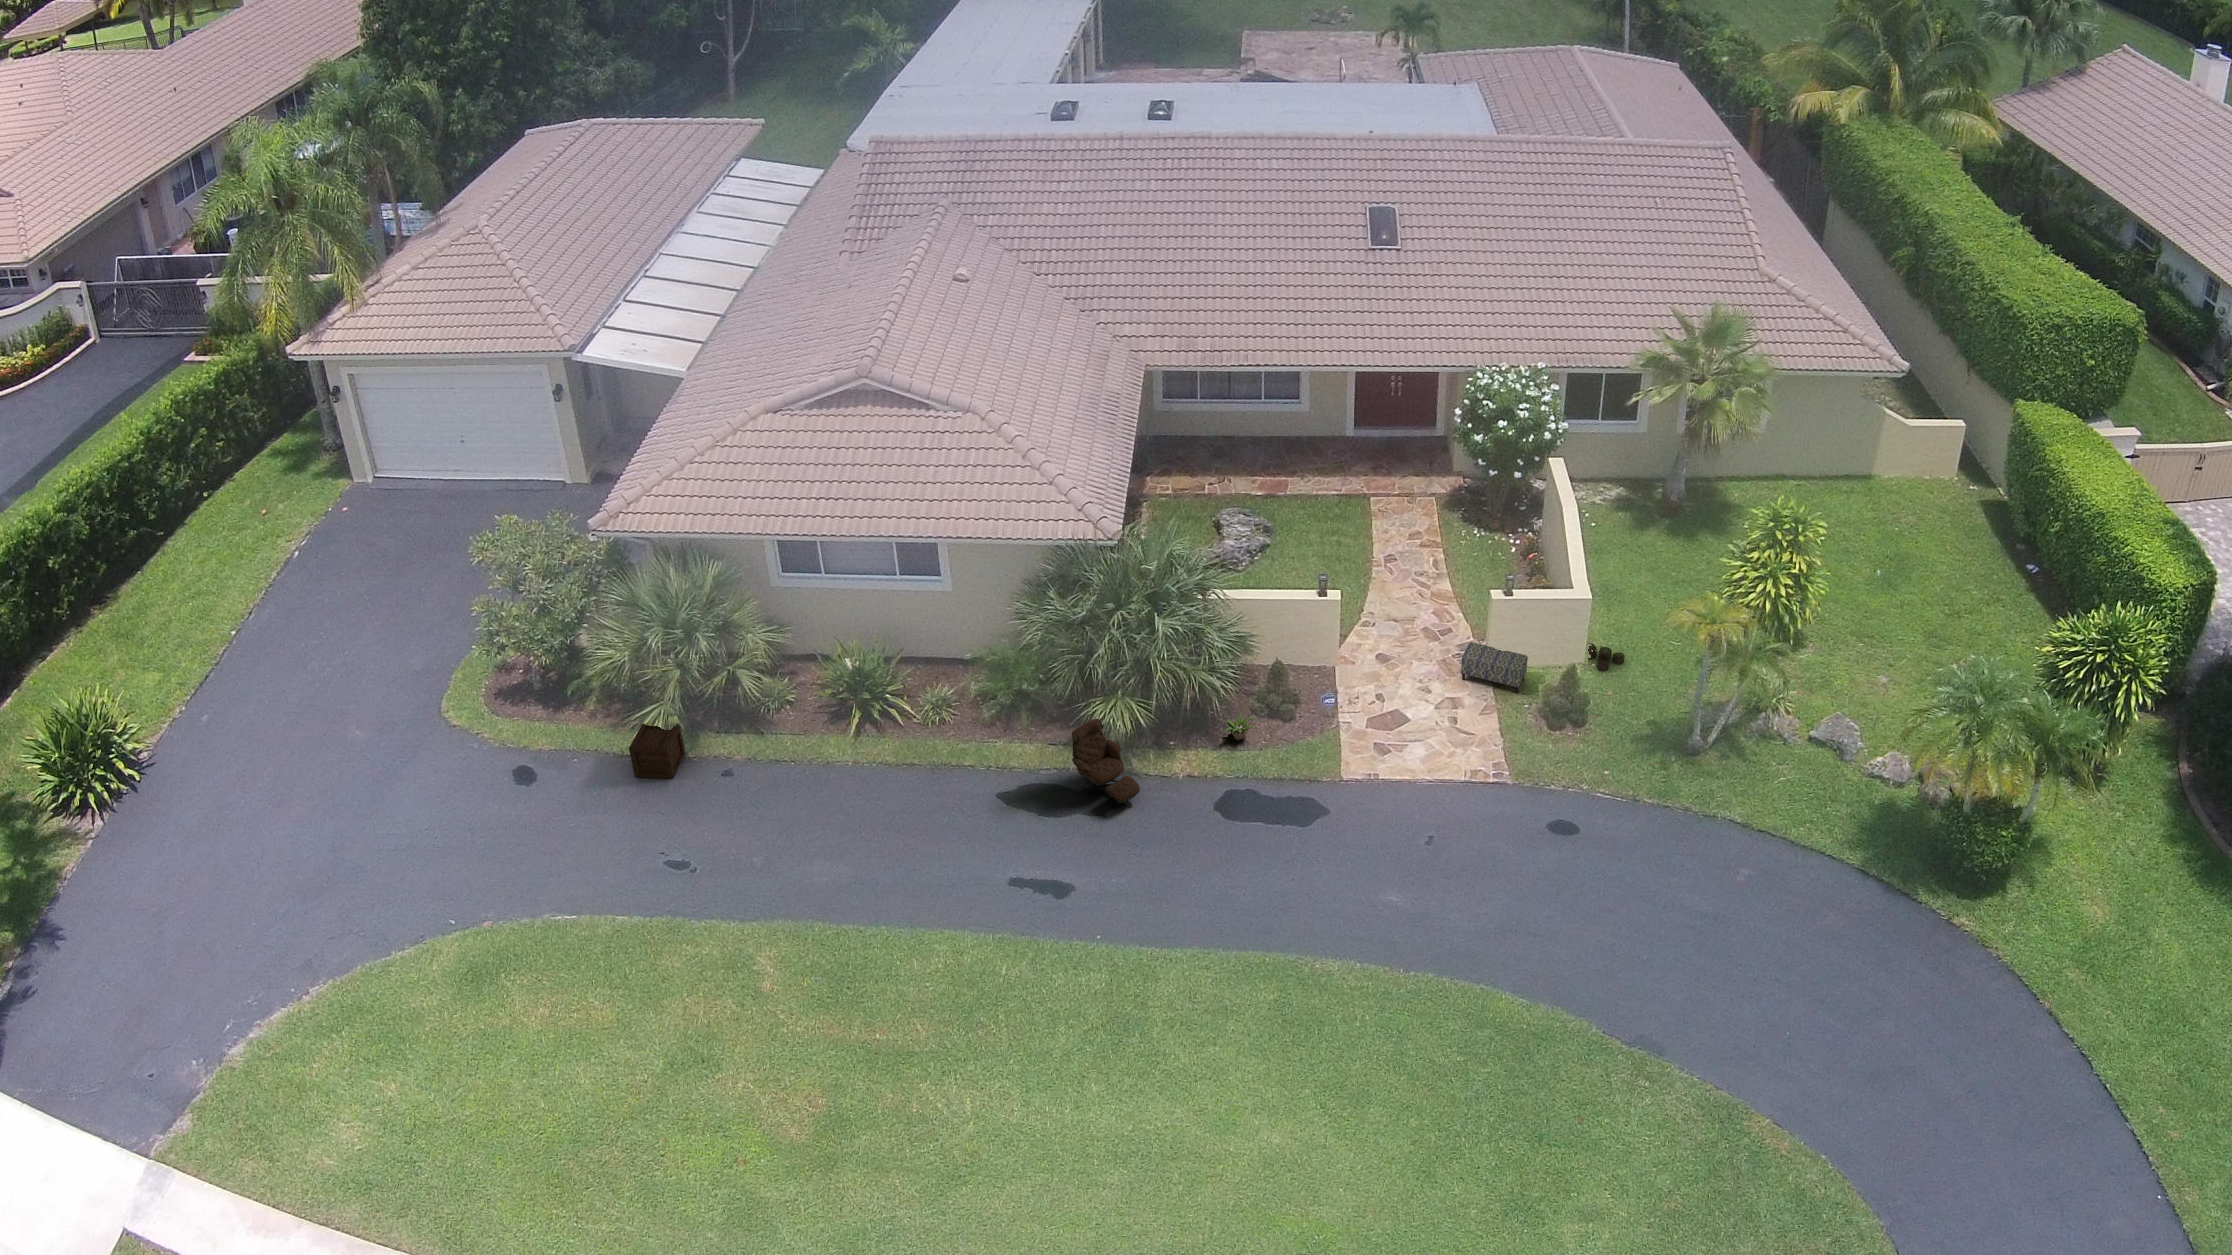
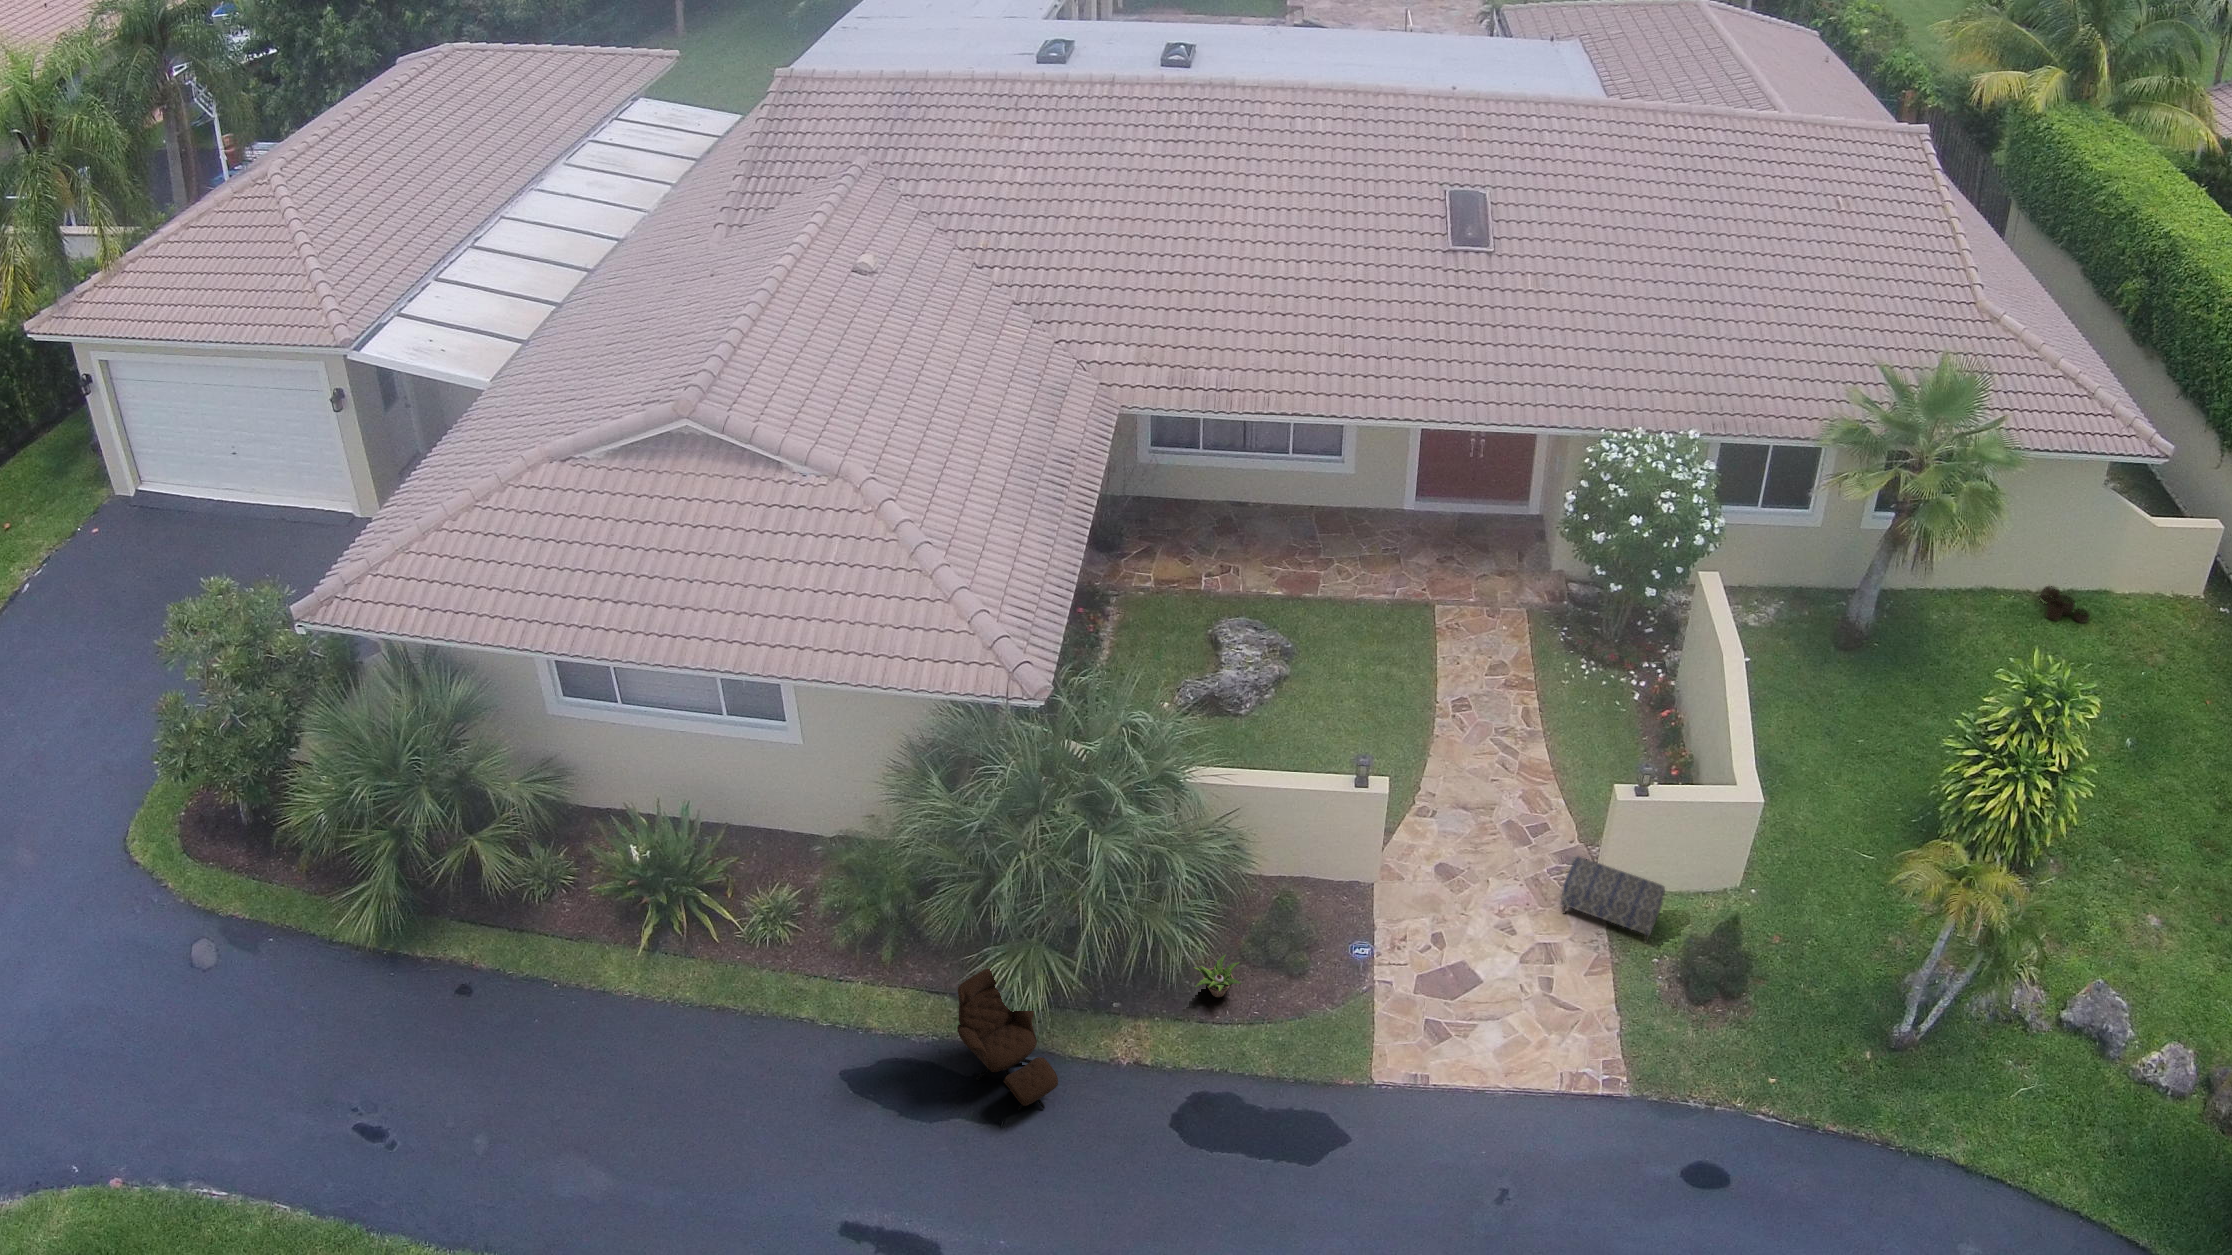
woven basket: present [1588,643,1625,671] -> present [2041,586,2090,623]
wooden crate: present [629,723,686,778] -> none [306,919,401,1006]

